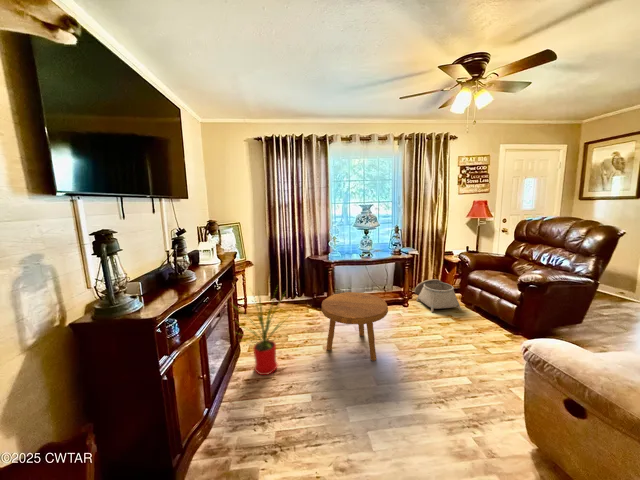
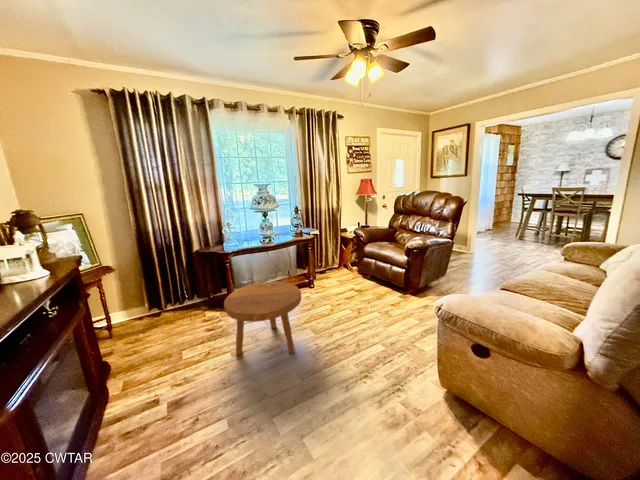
basket: present [415,279,461,312] -> none [317,256,360,288]
house plant: present [243,298,283,375] -> none [76,291,185,418]

